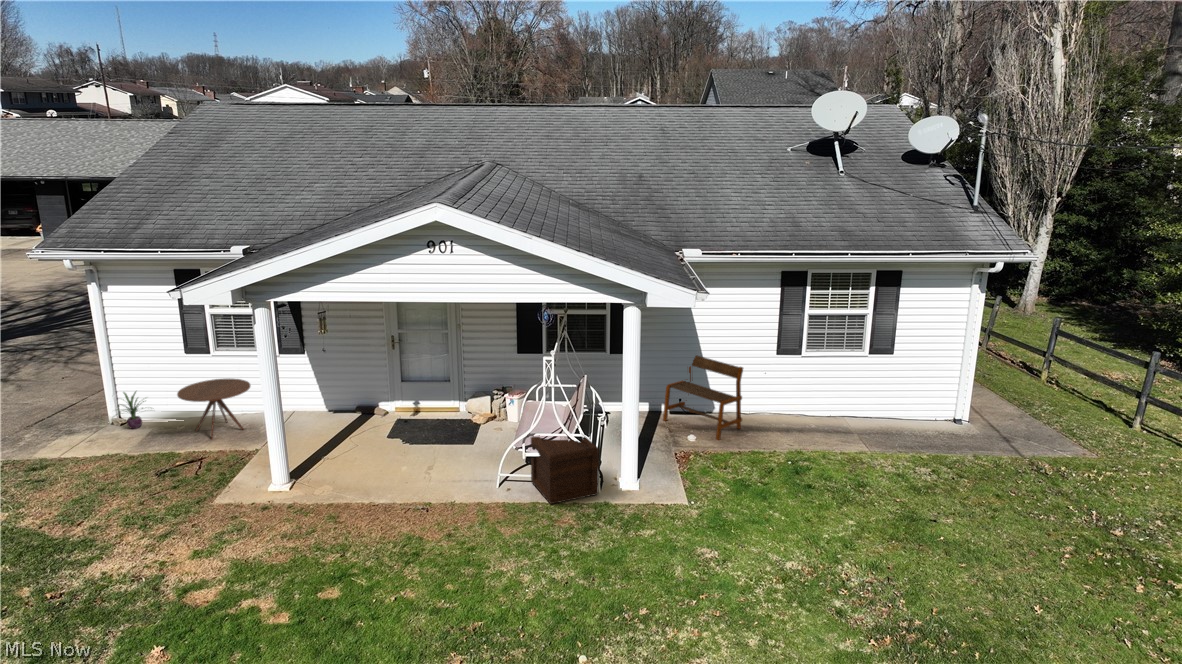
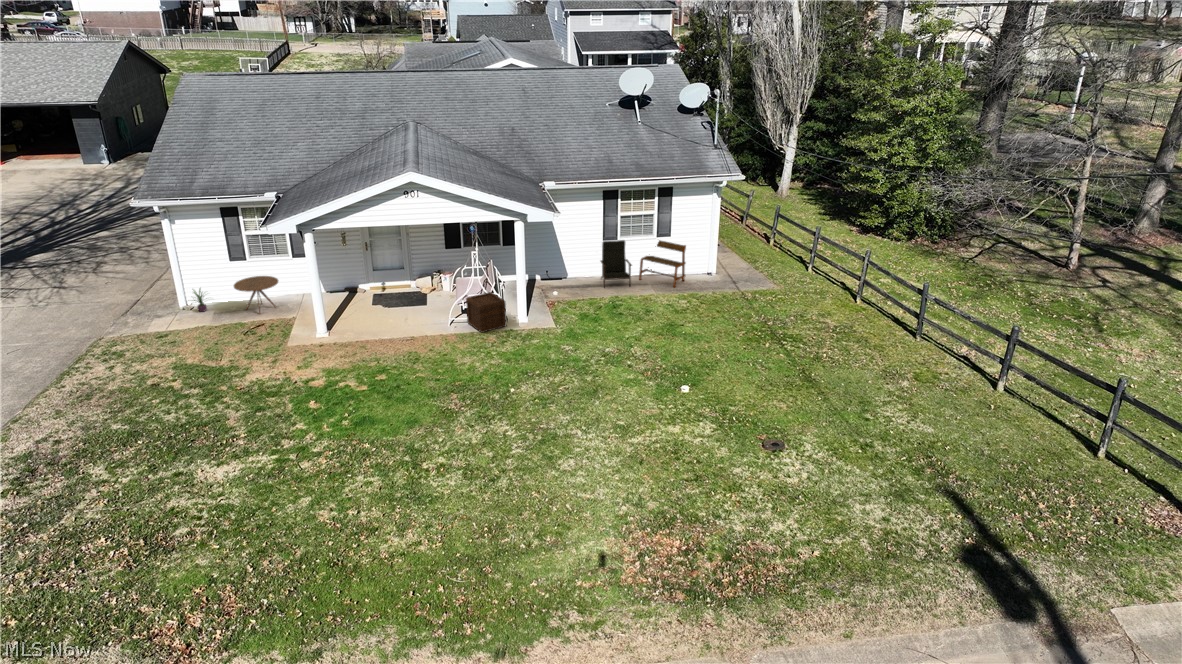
bench: present [663,355,743,440] -> present [639,240,686,288]
lounge chair: none [768,355,827,435] -> present [601,240,632,287]

